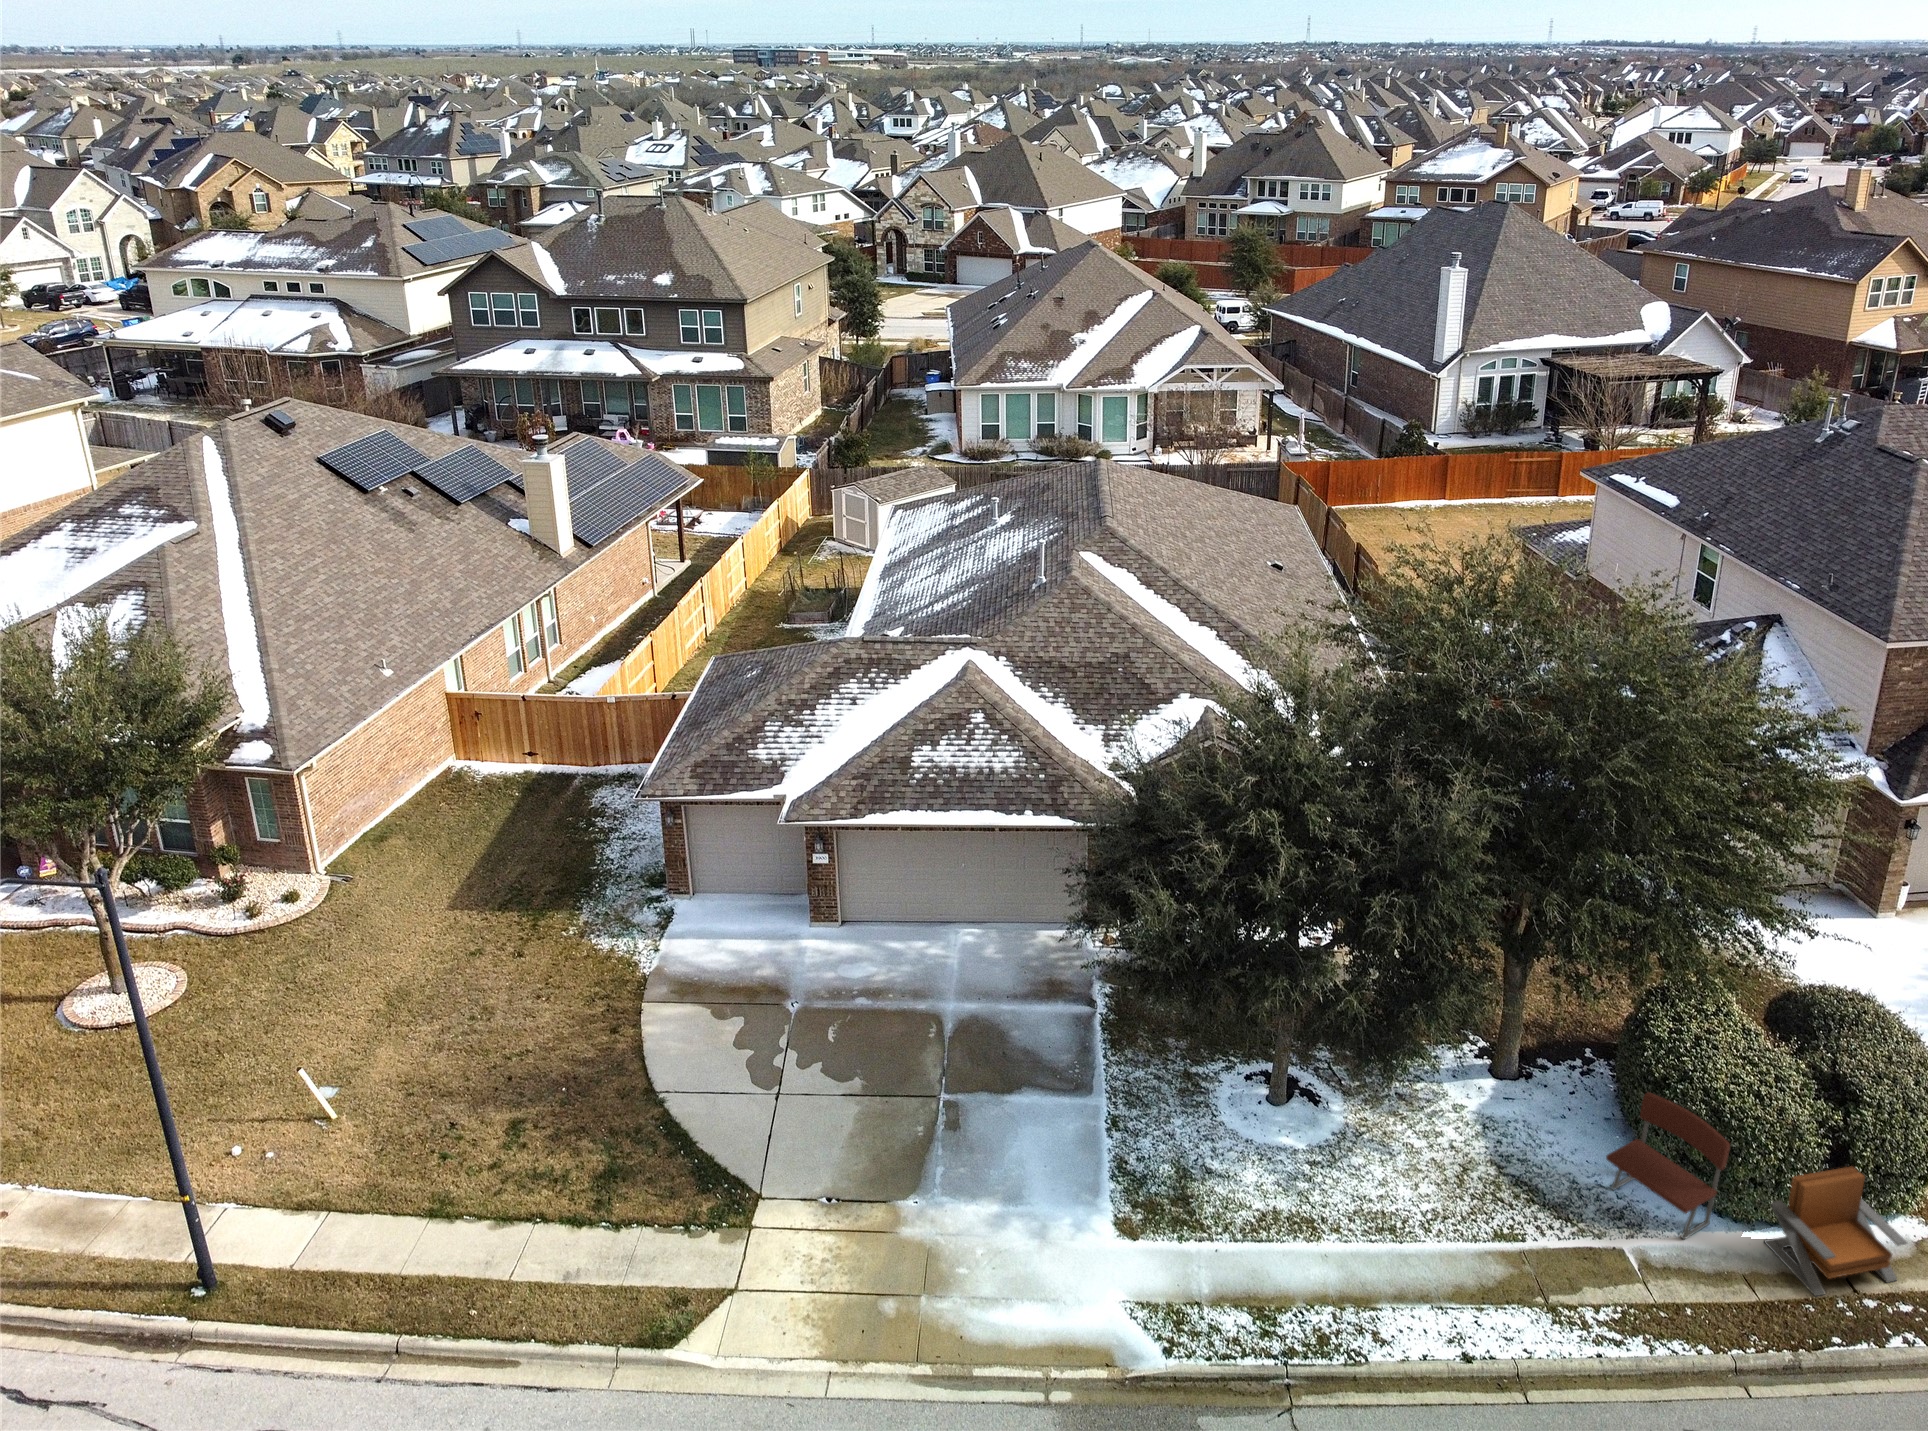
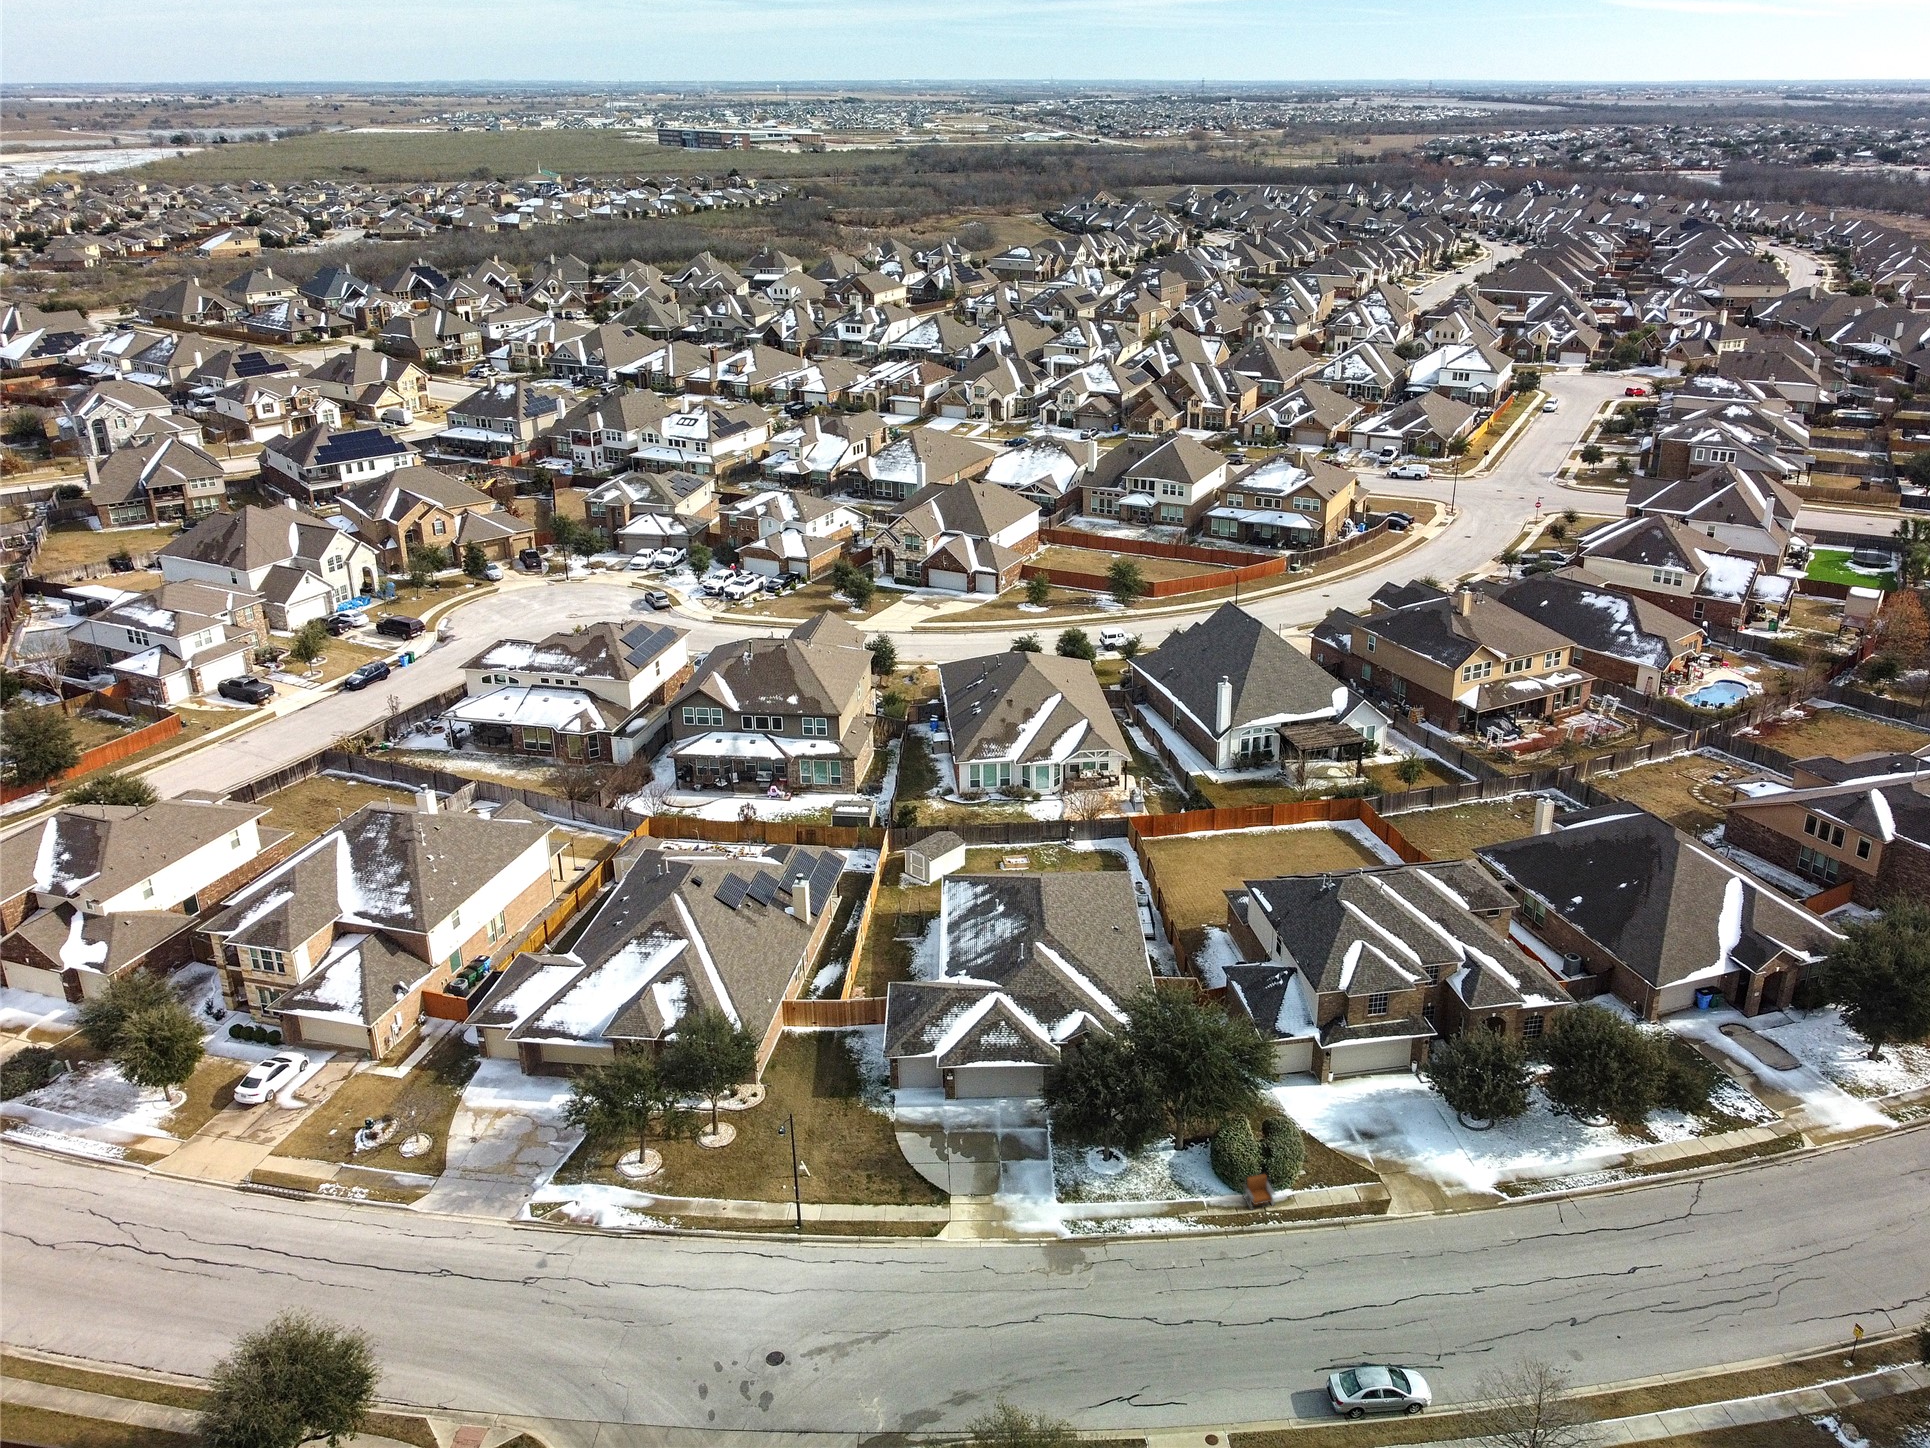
bench: present [1606,1093,1730,1239] -> none [1200,1154,1230,1197]

